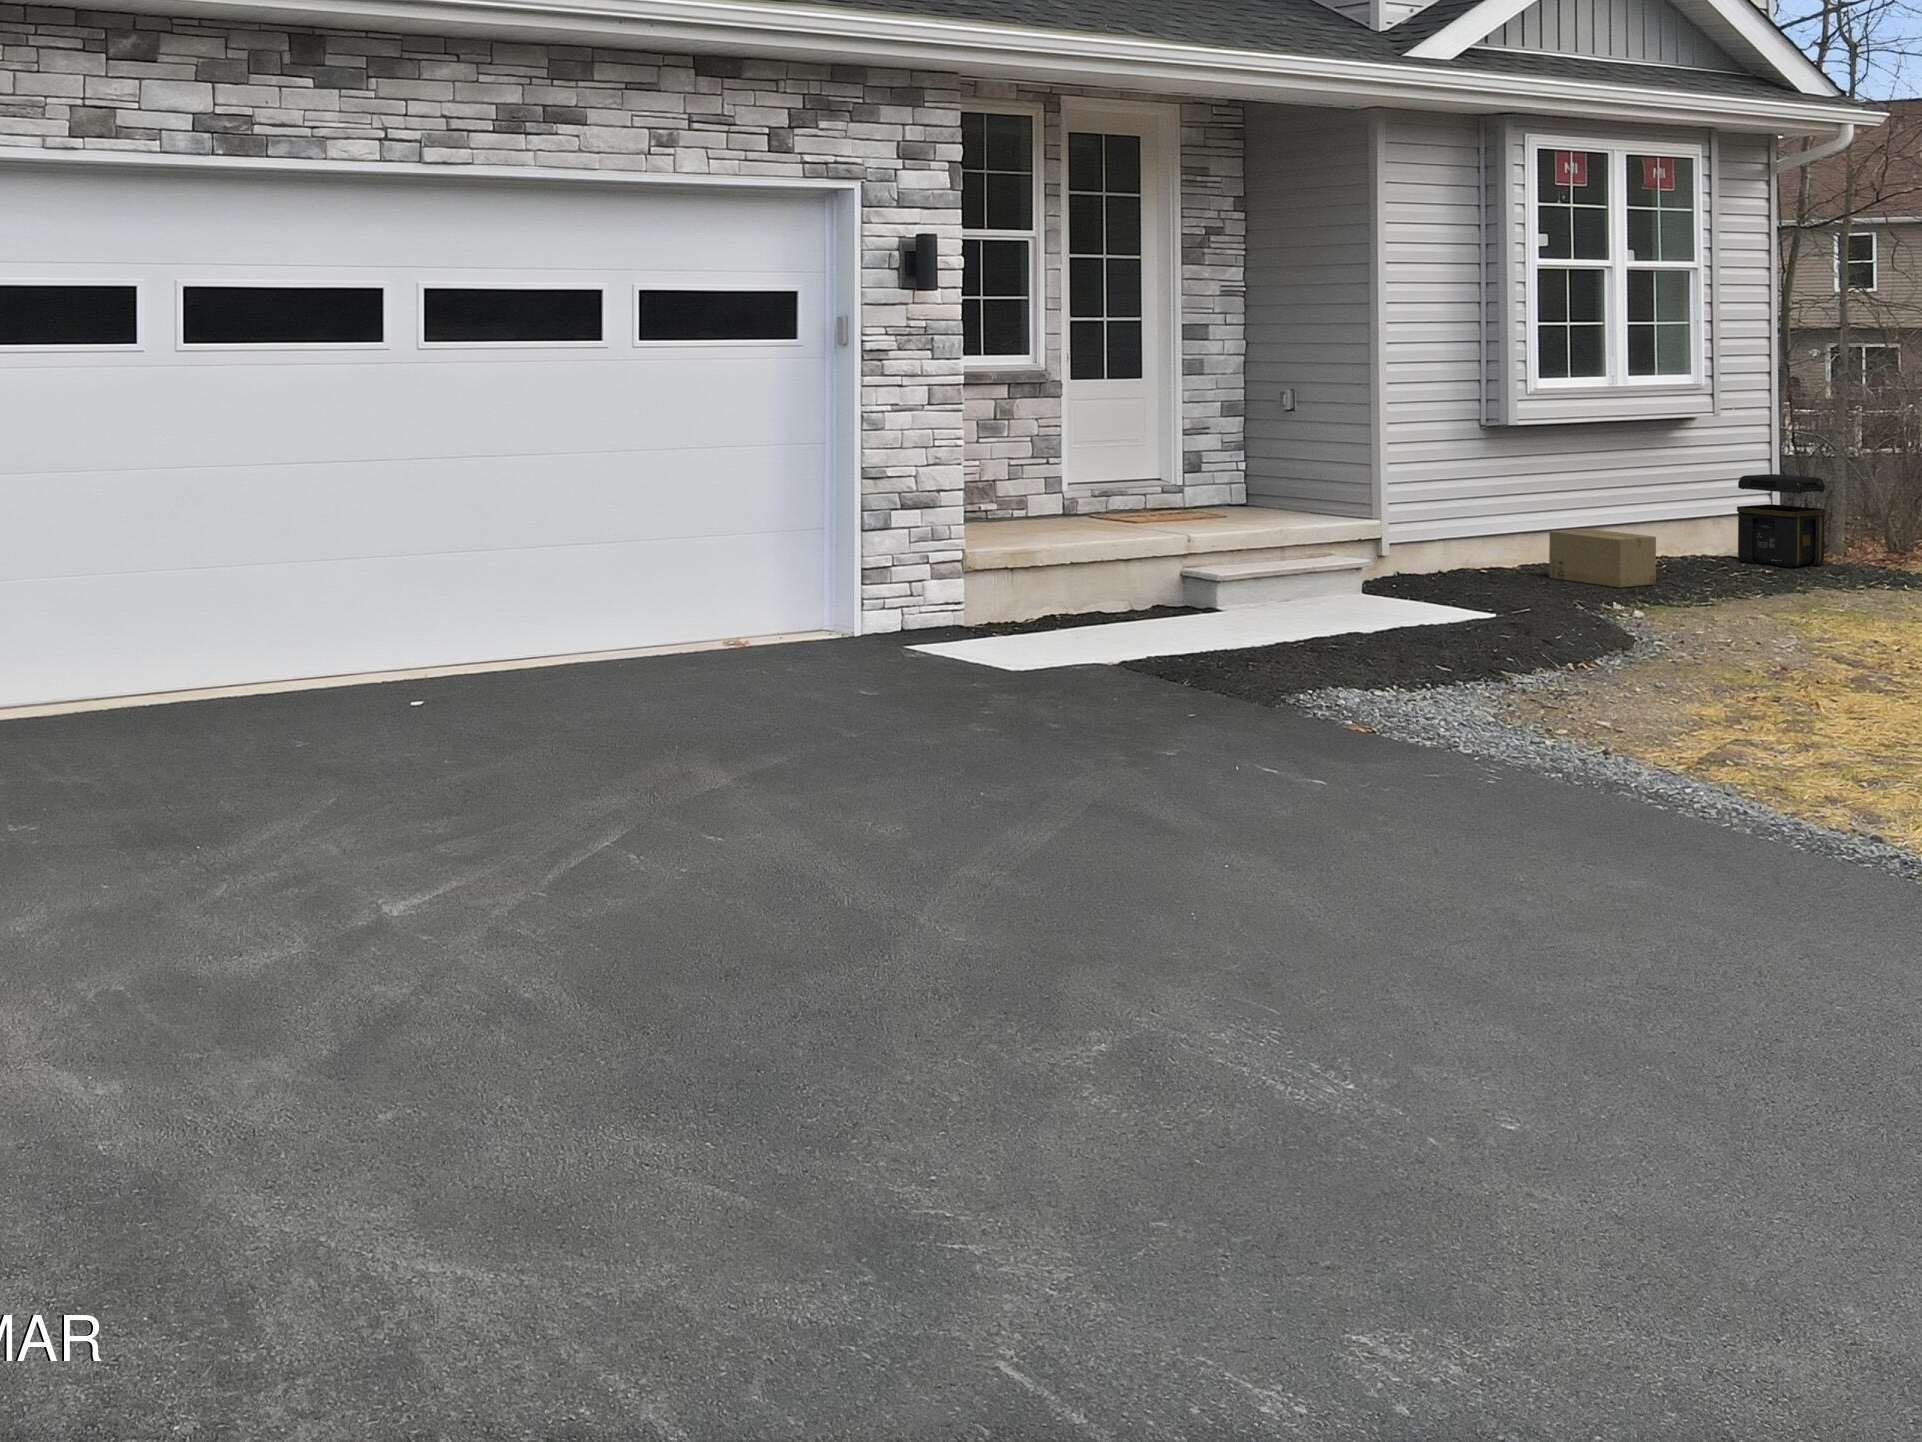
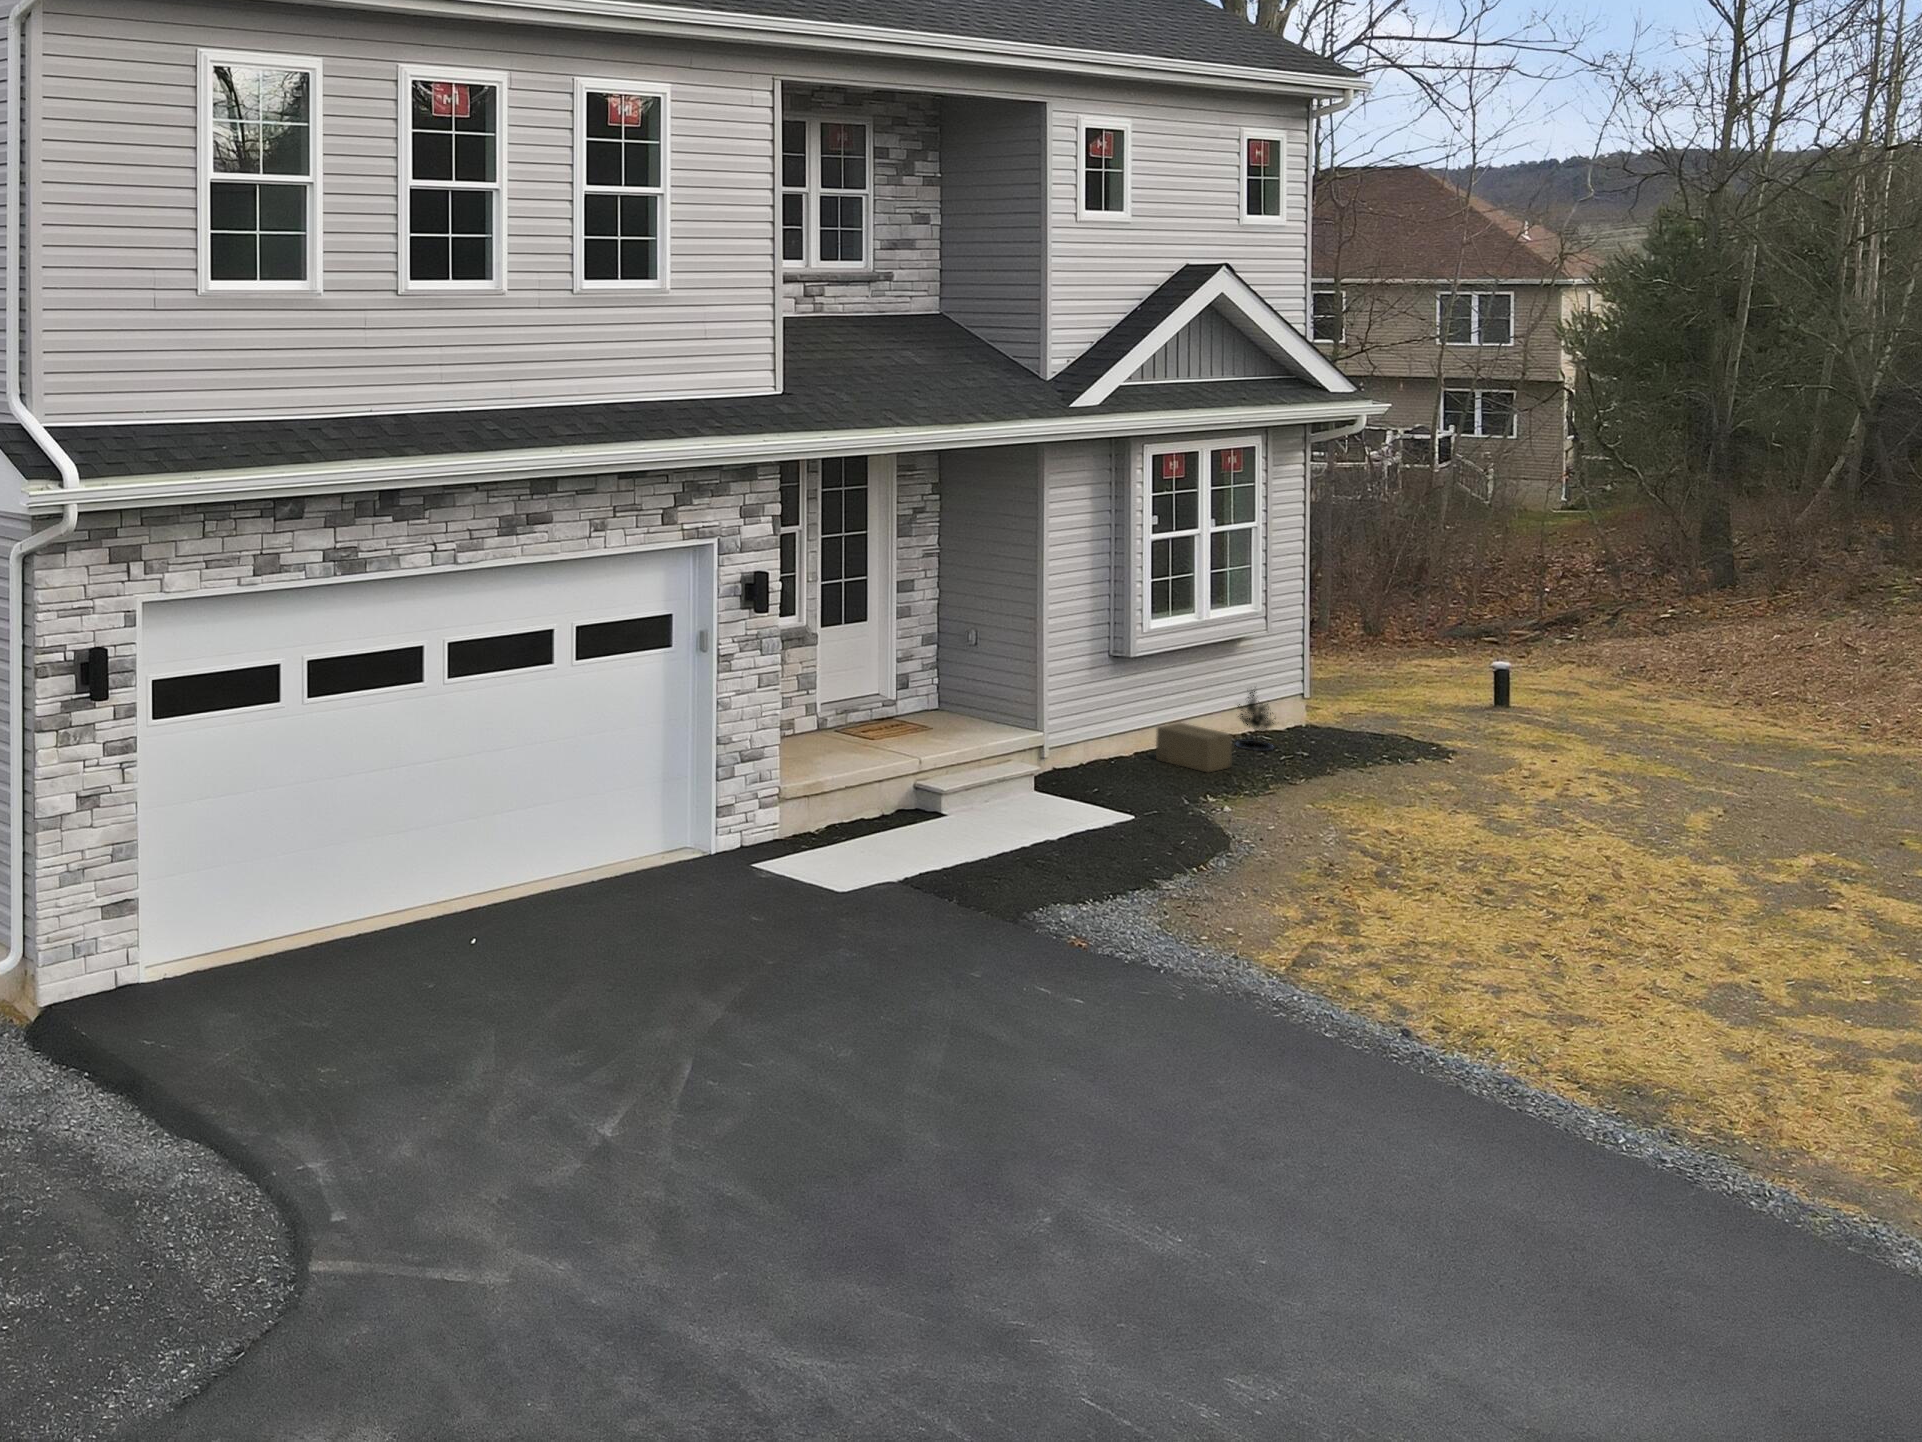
toolbox: present [1737,474,1826,568] -> none [1283,670,1346,743]
potted tree: none [1664,480,1729,572] -> present [1236,690,1276,751]

